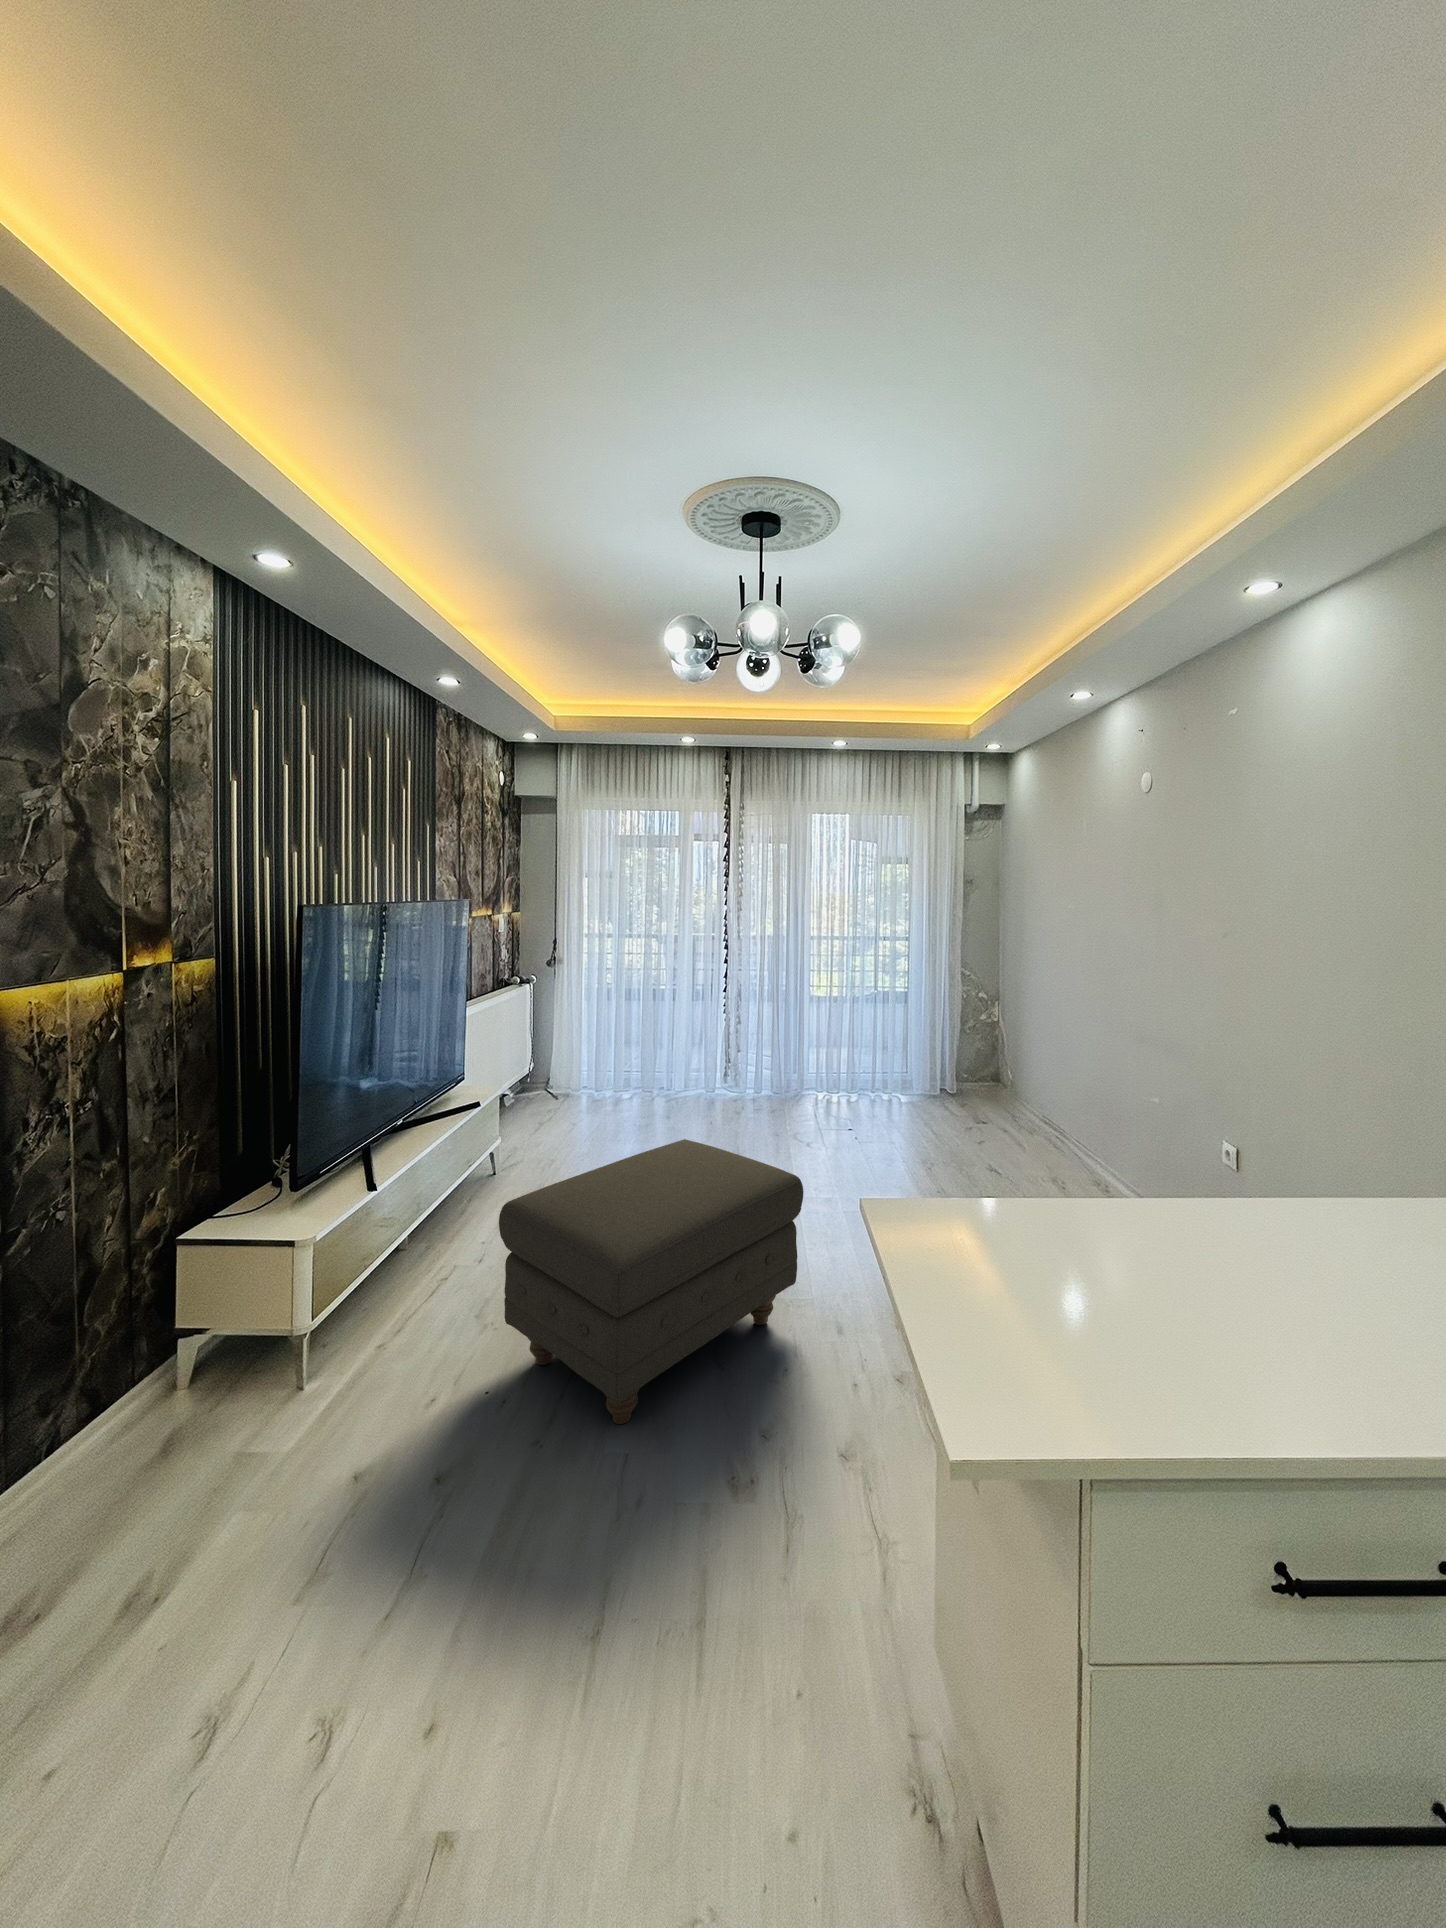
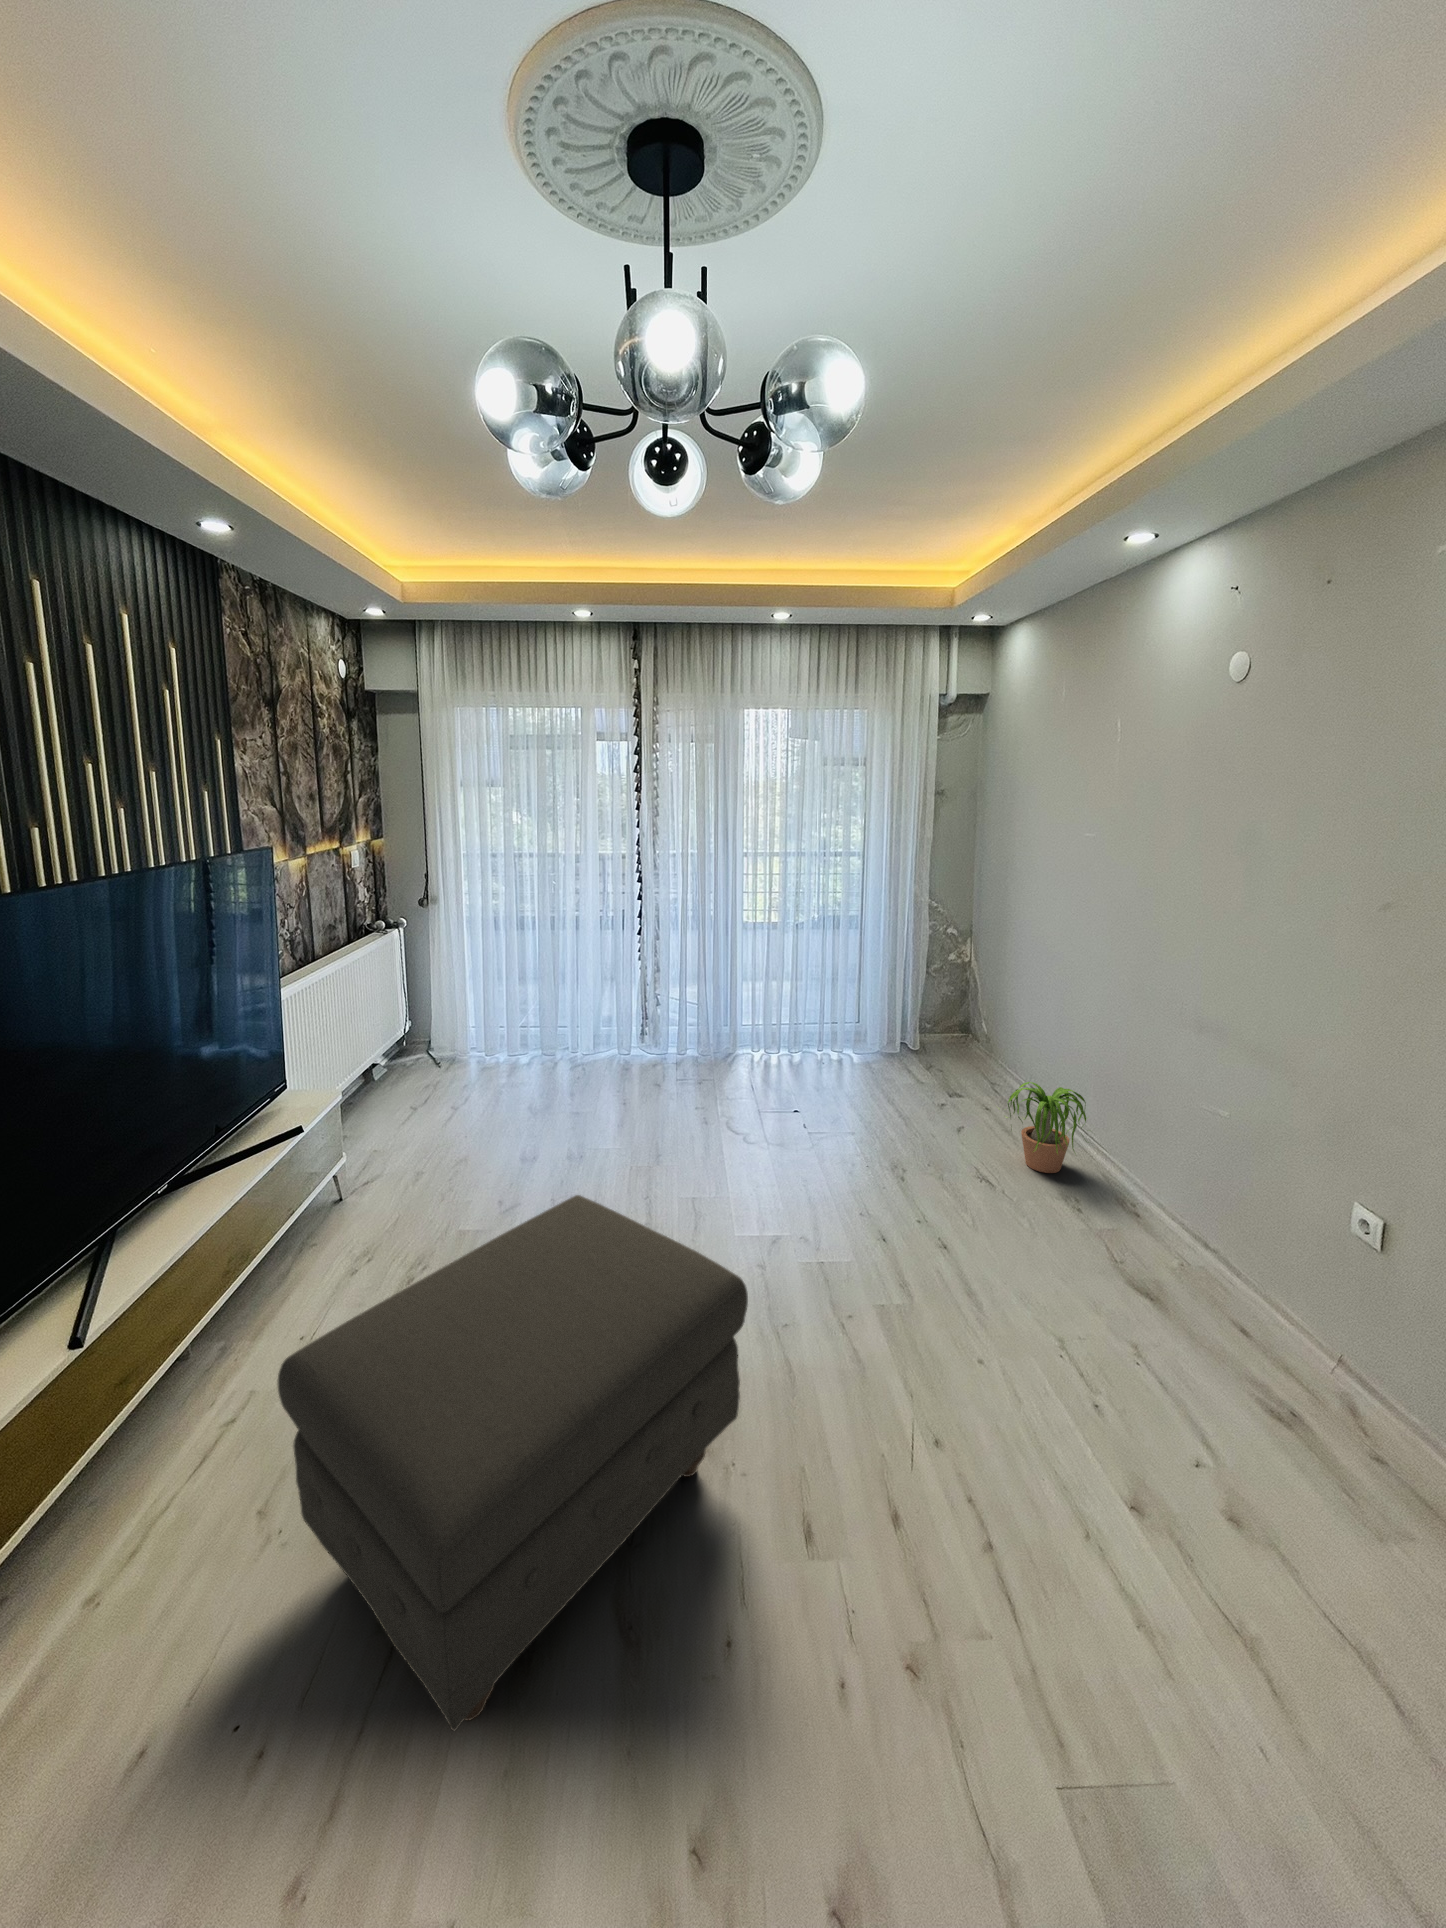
potted plant: none [1006,1101,1085,1173] -> present [1008,1082,1086,1173]

